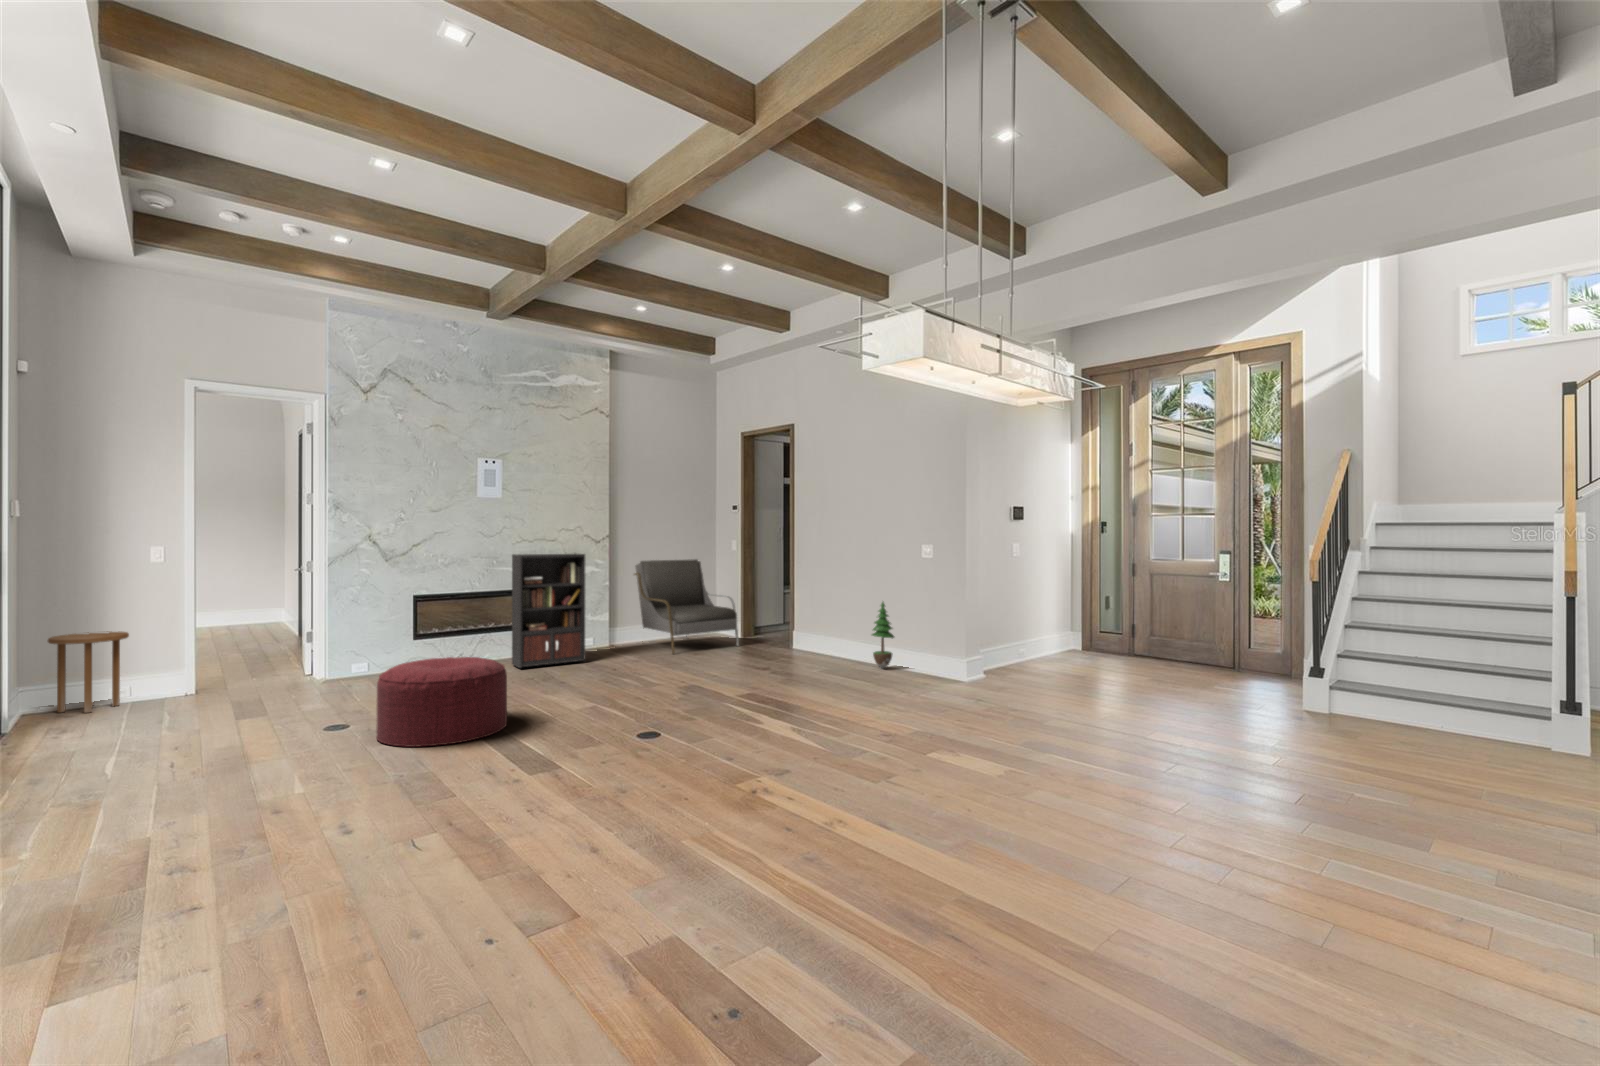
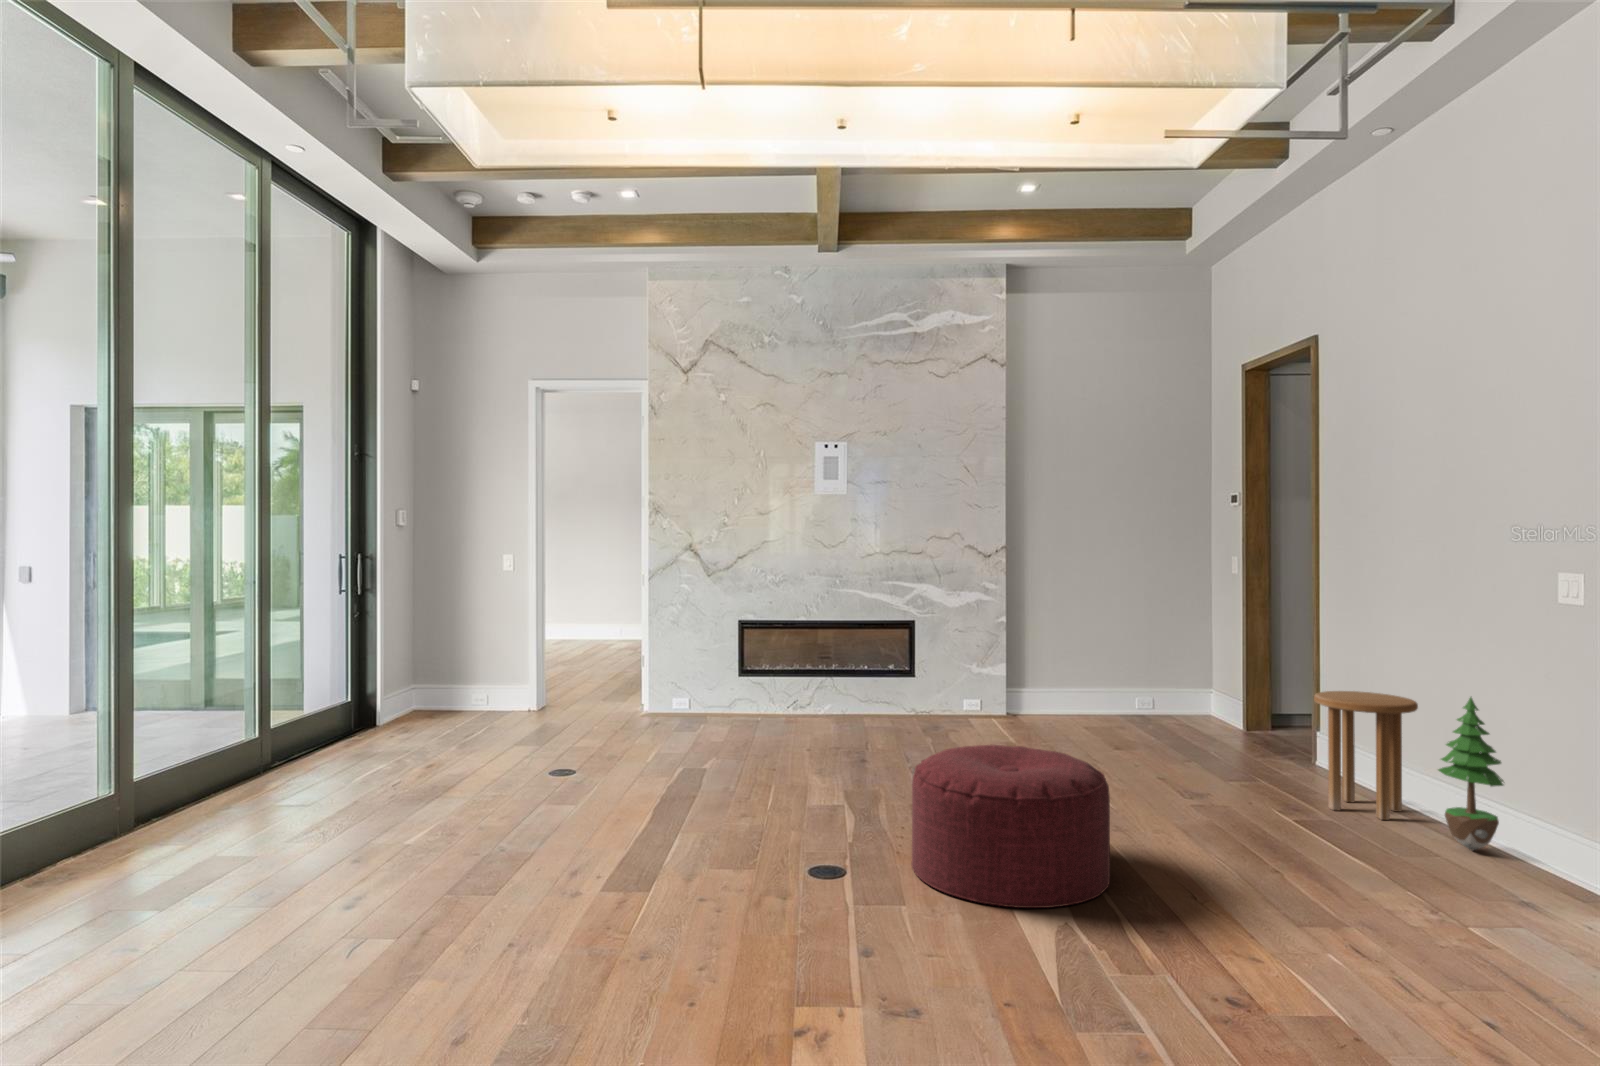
bookcase: present [512,553,585,668] -> none [842,572,958,734]
armchair: present [634,559,739,654] -> none [1048,585,1216,742]
side table: present [48,632,129,713] -> present [1314,691,1418,820]
ottoman: present [376,657,507,747] -> present [911,745,1110,908]

